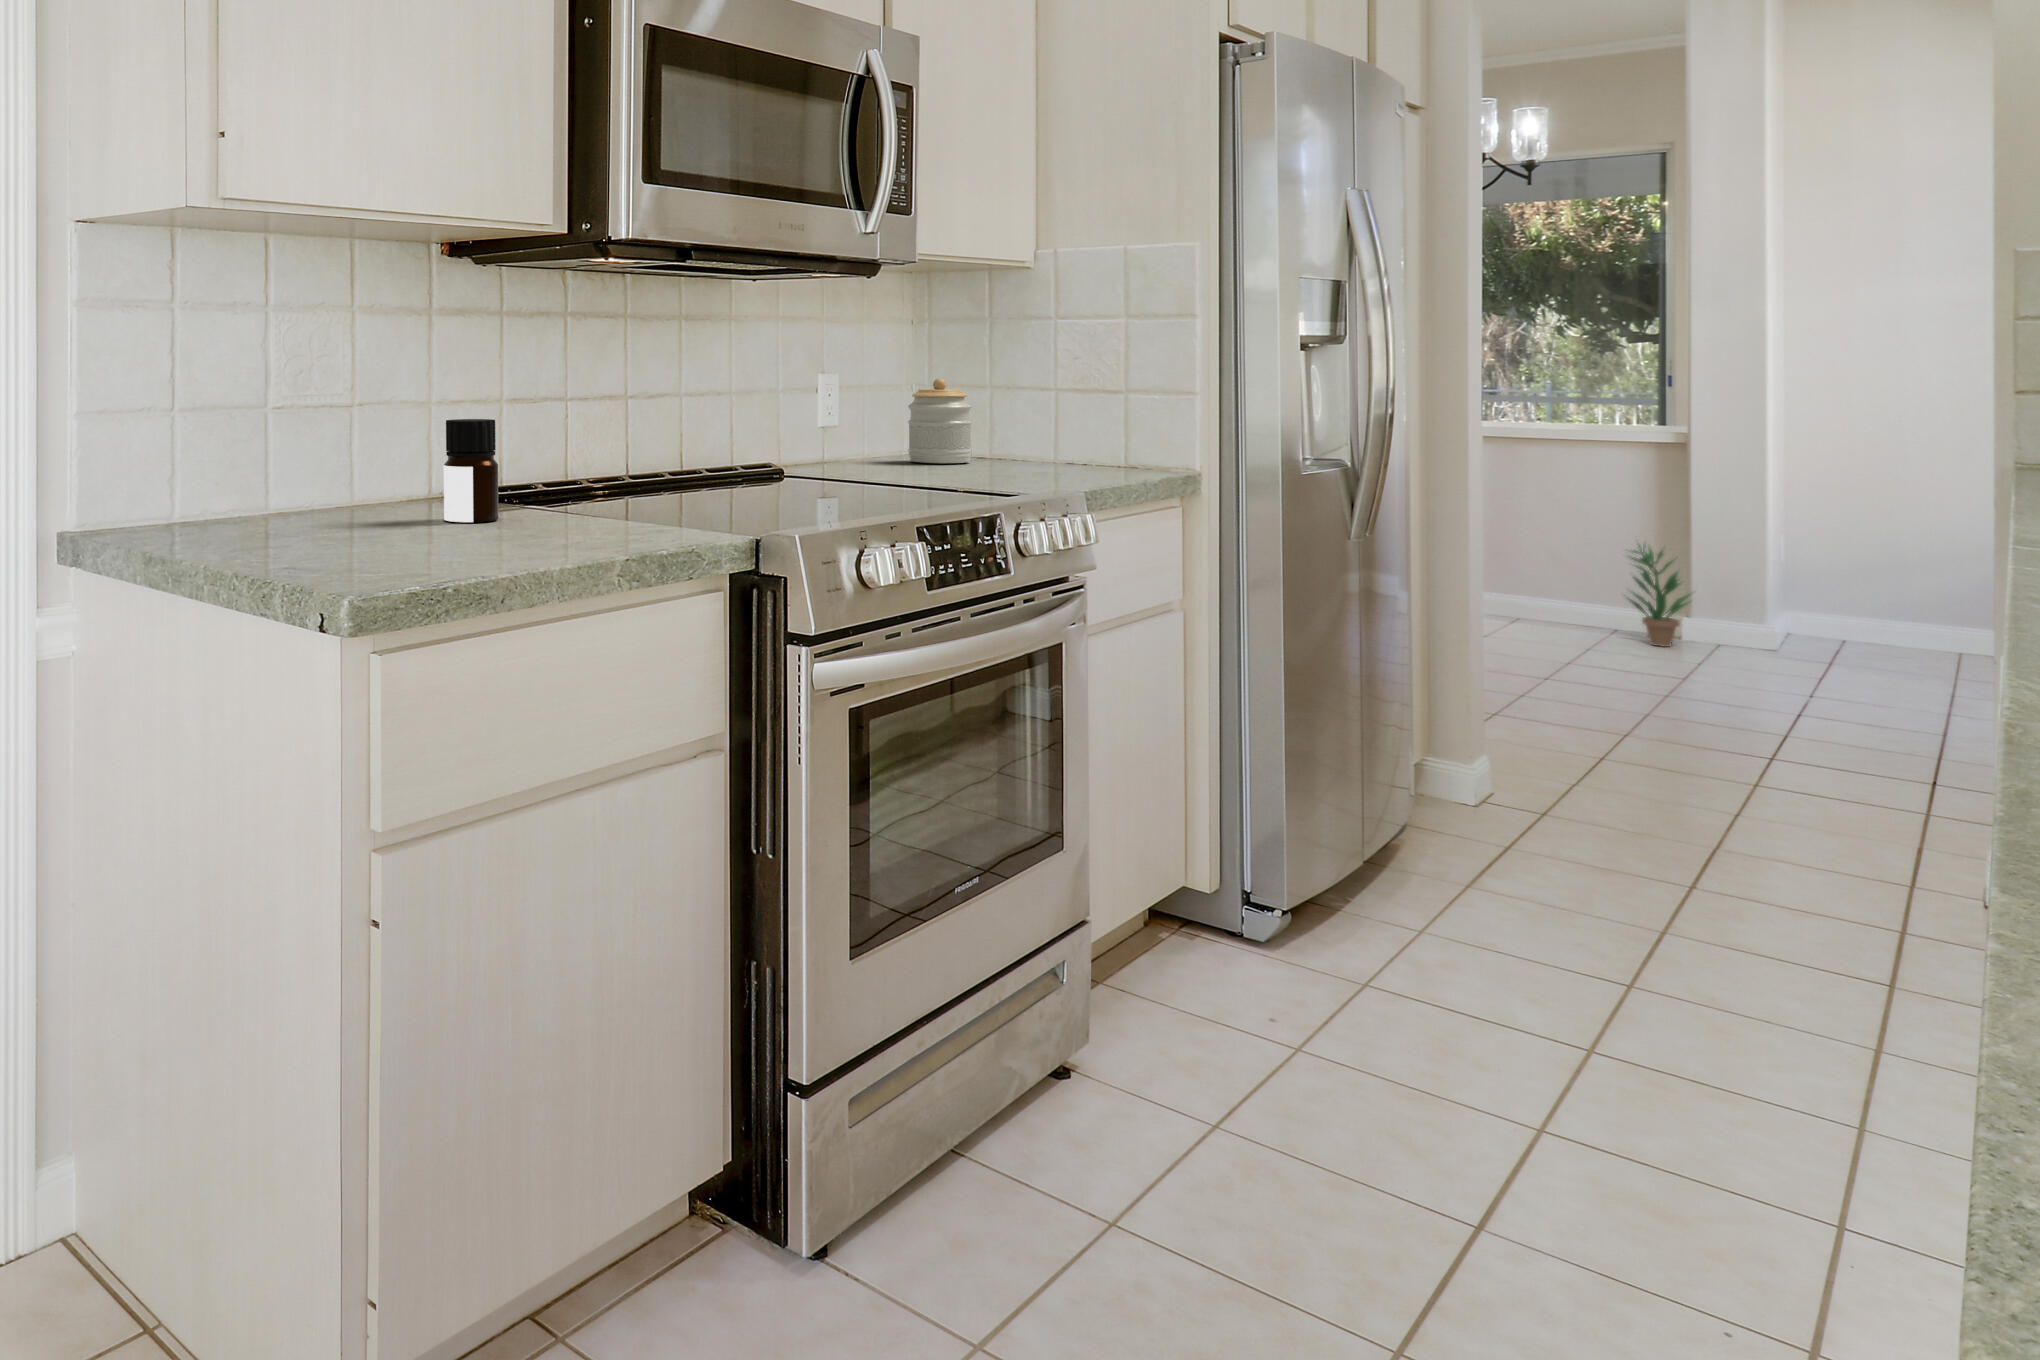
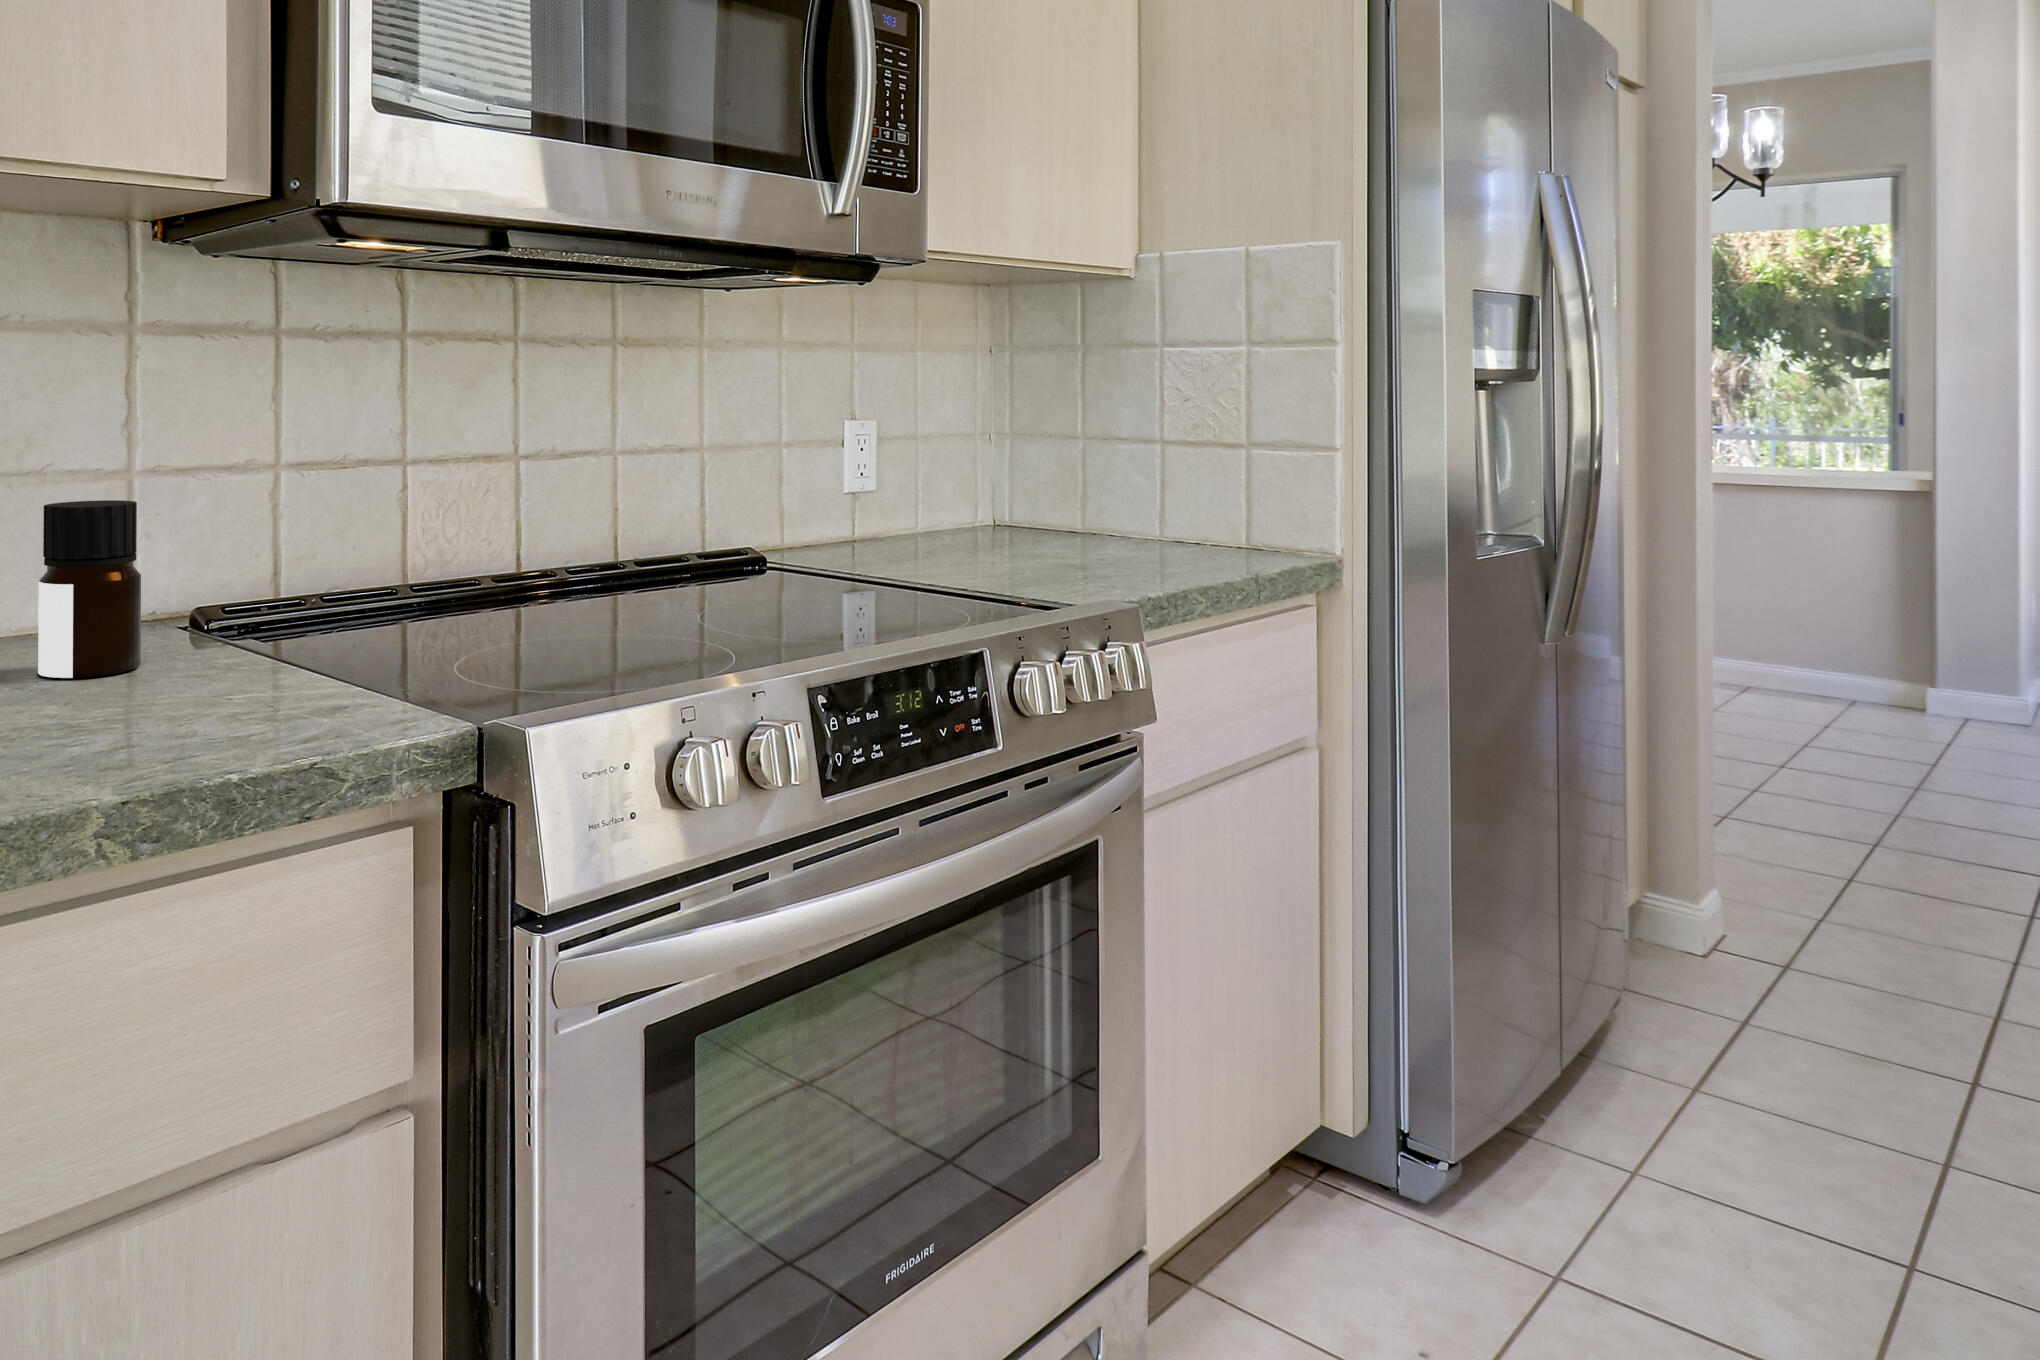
jar: present [908,379,972,464] -> none [976,424,1057,537]
potted plant: present [1629,545,1692,647] -> none [1855,598,1938,718]

